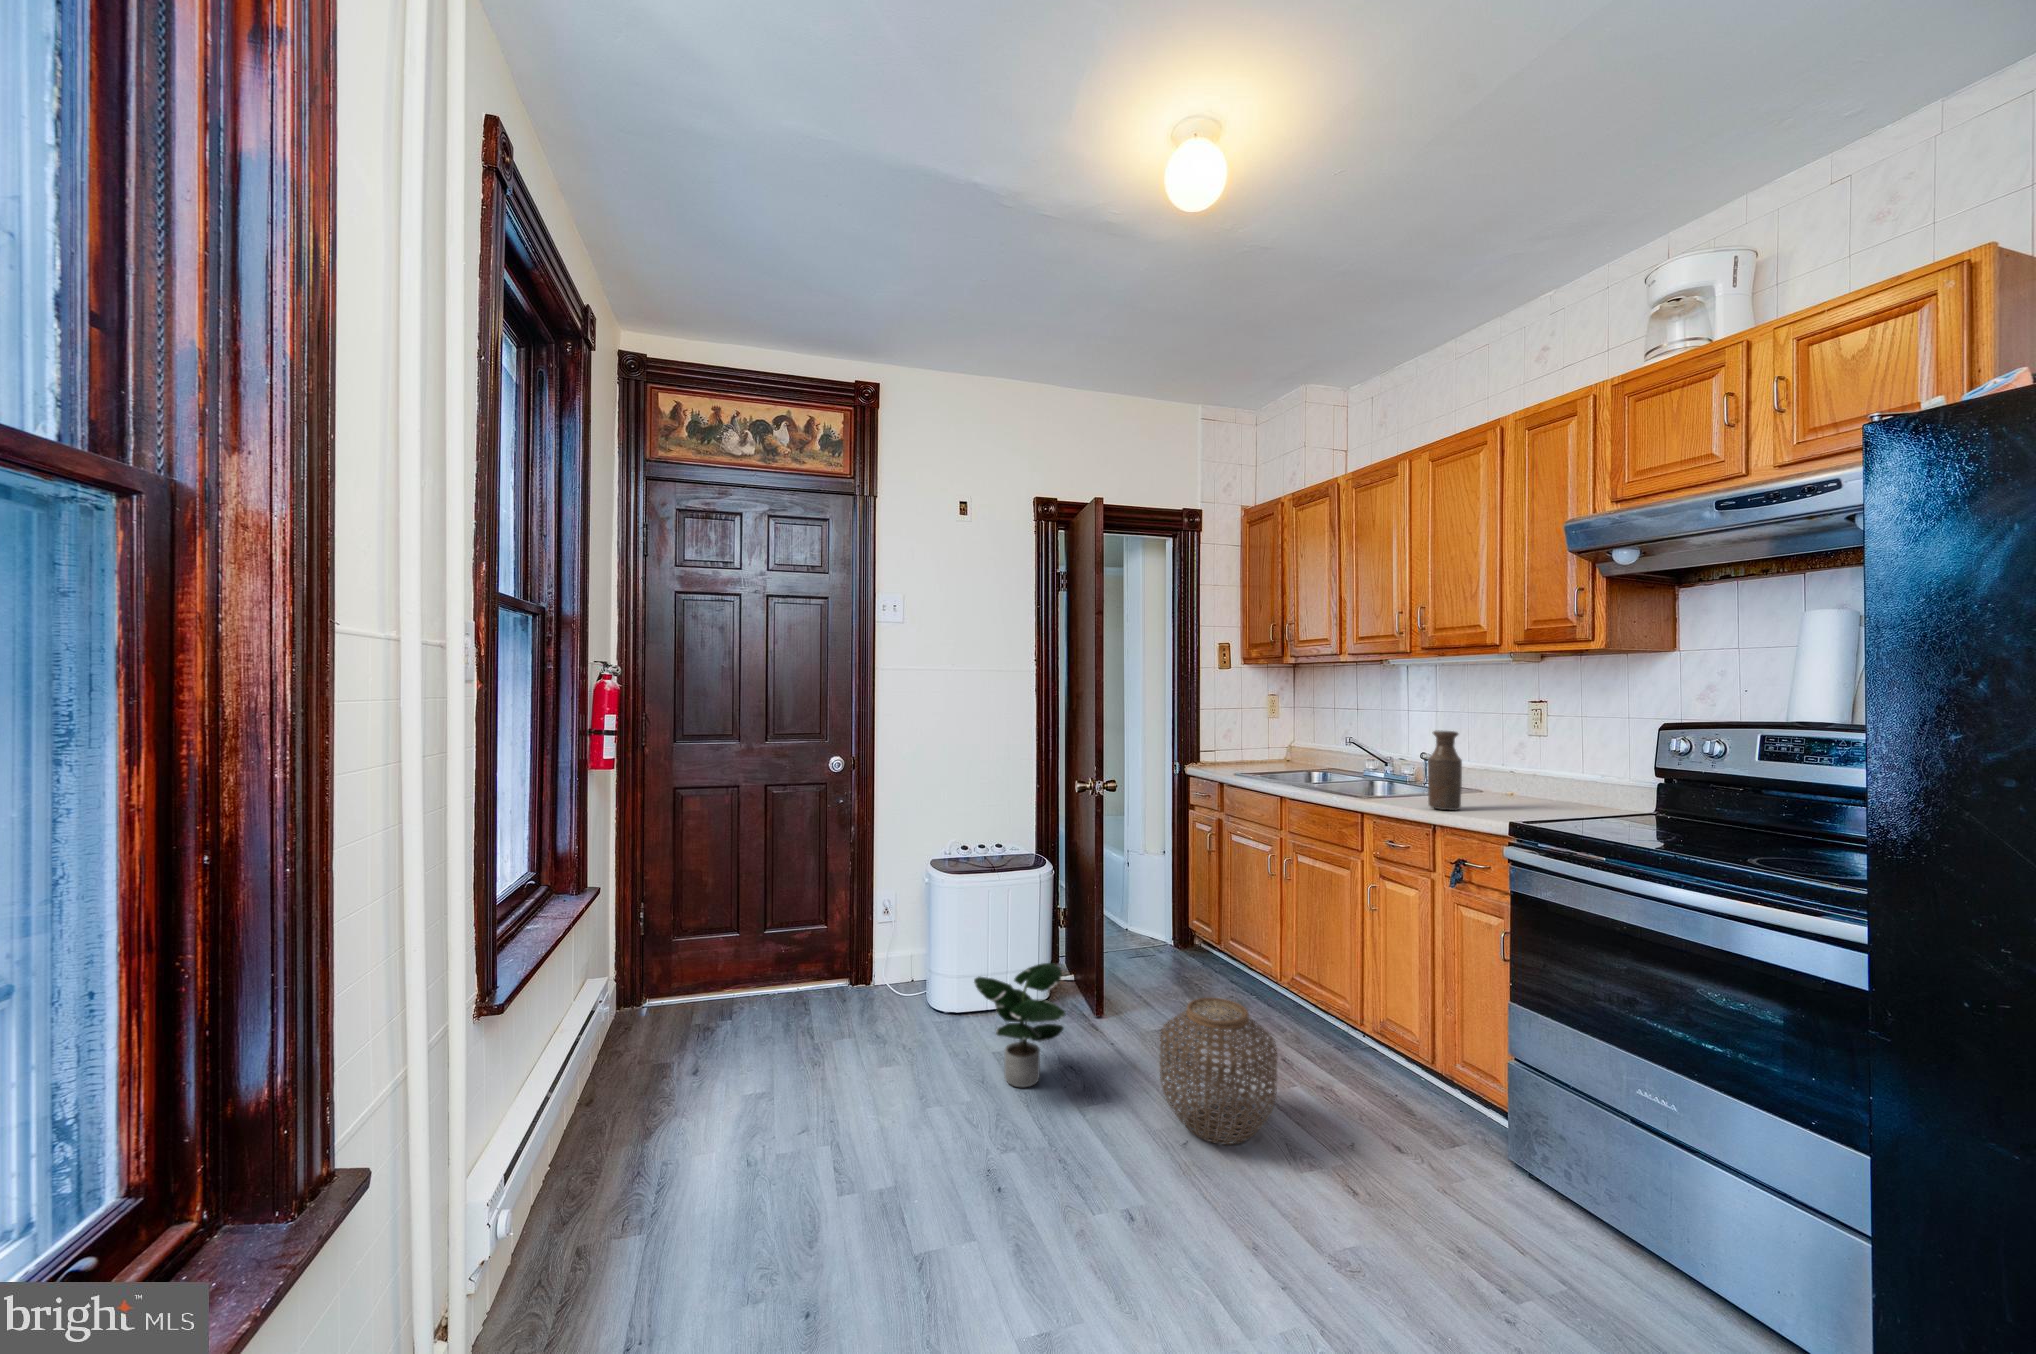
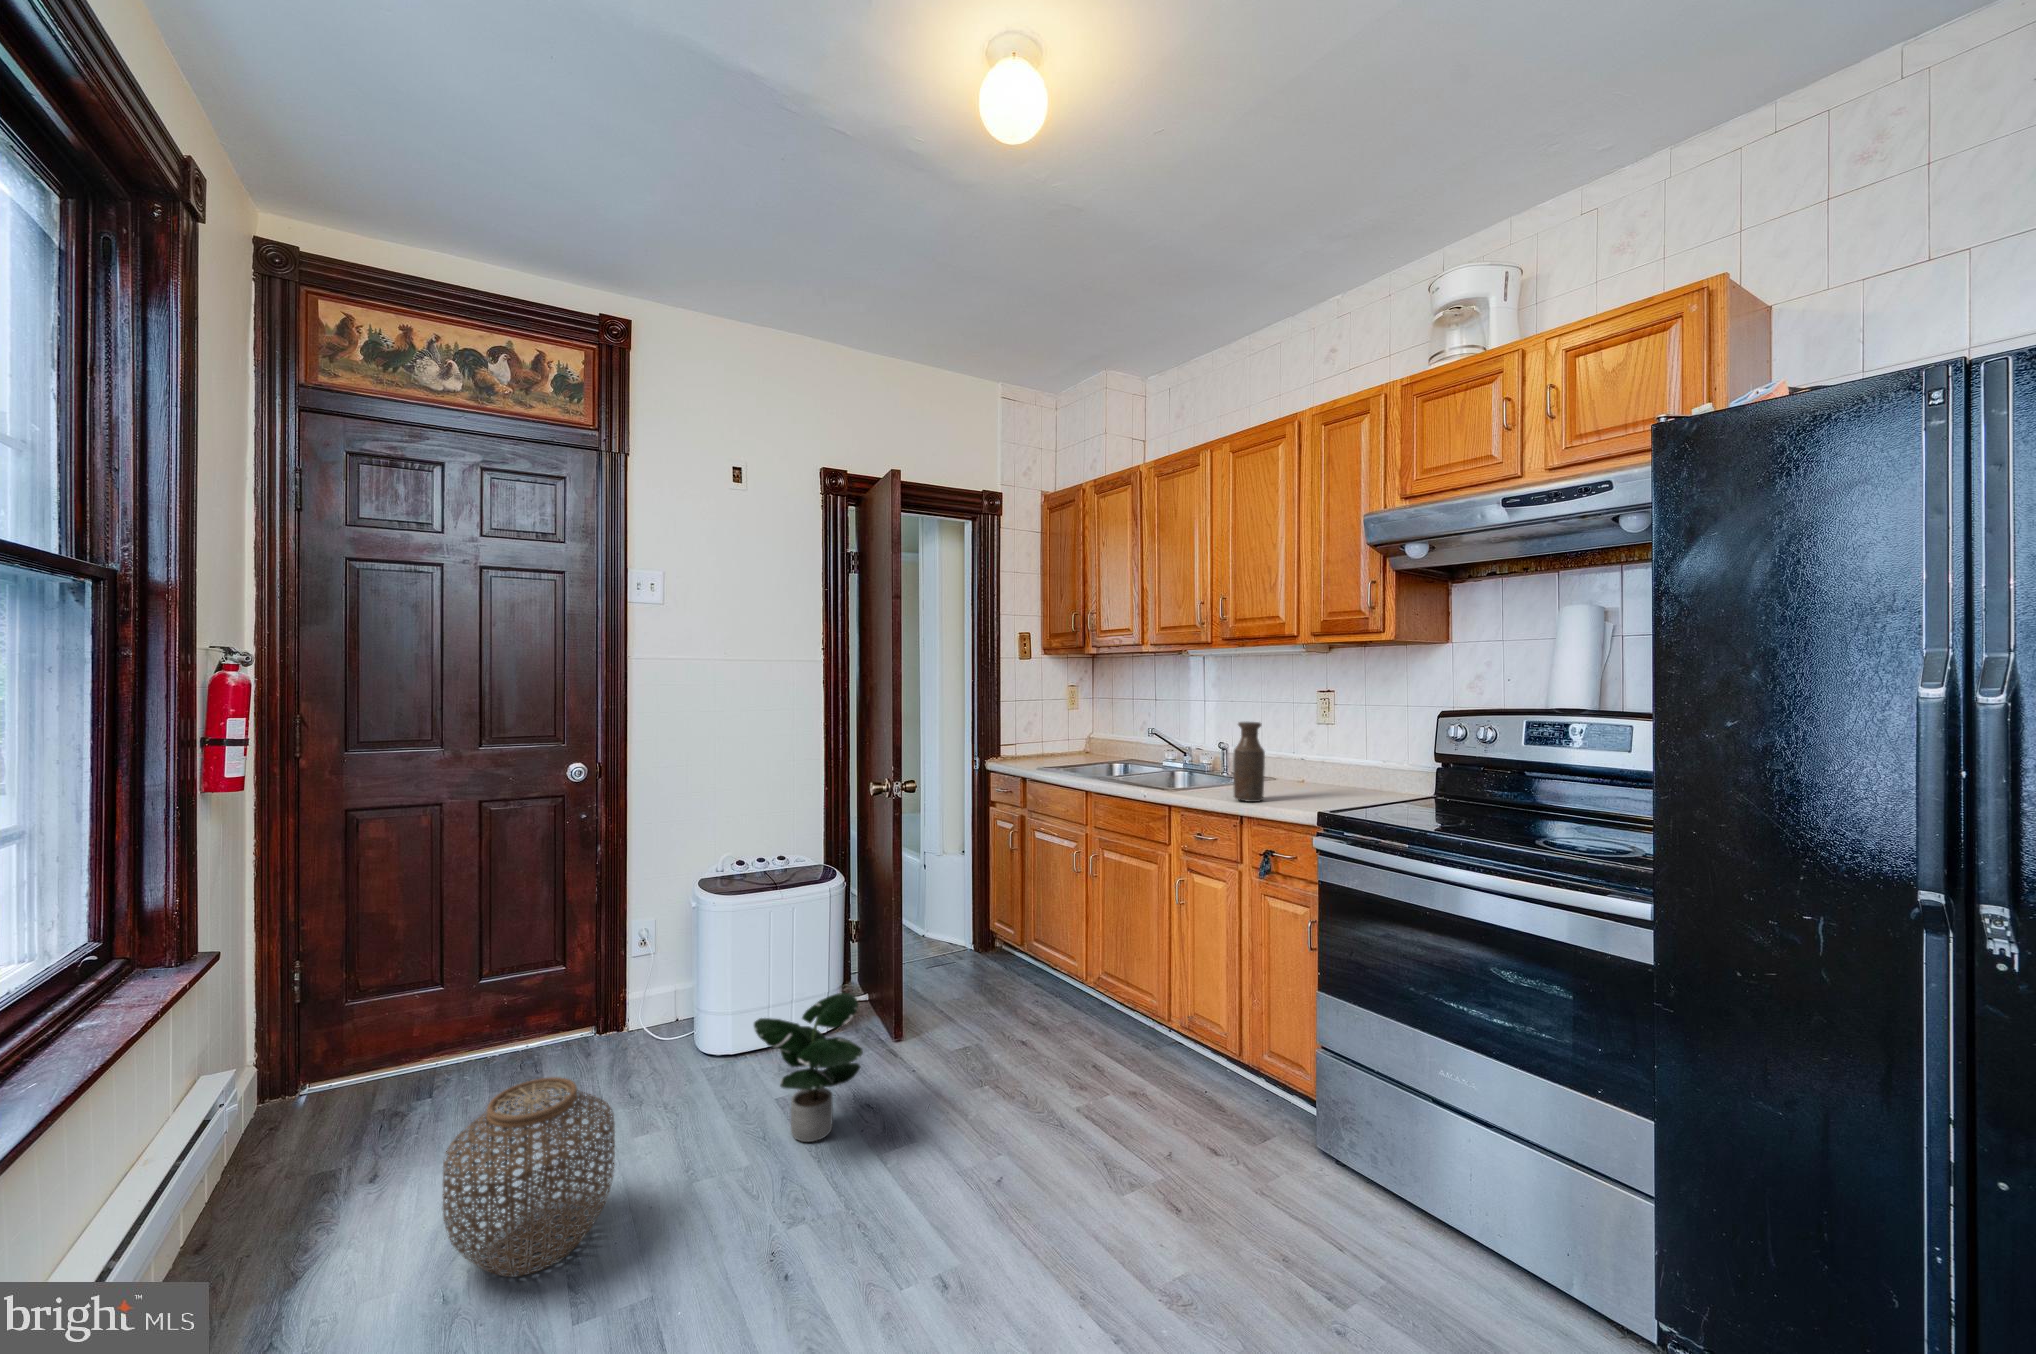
woven basket: present [1160,998,1277,1145] -> present [443,1077,615,1276]

